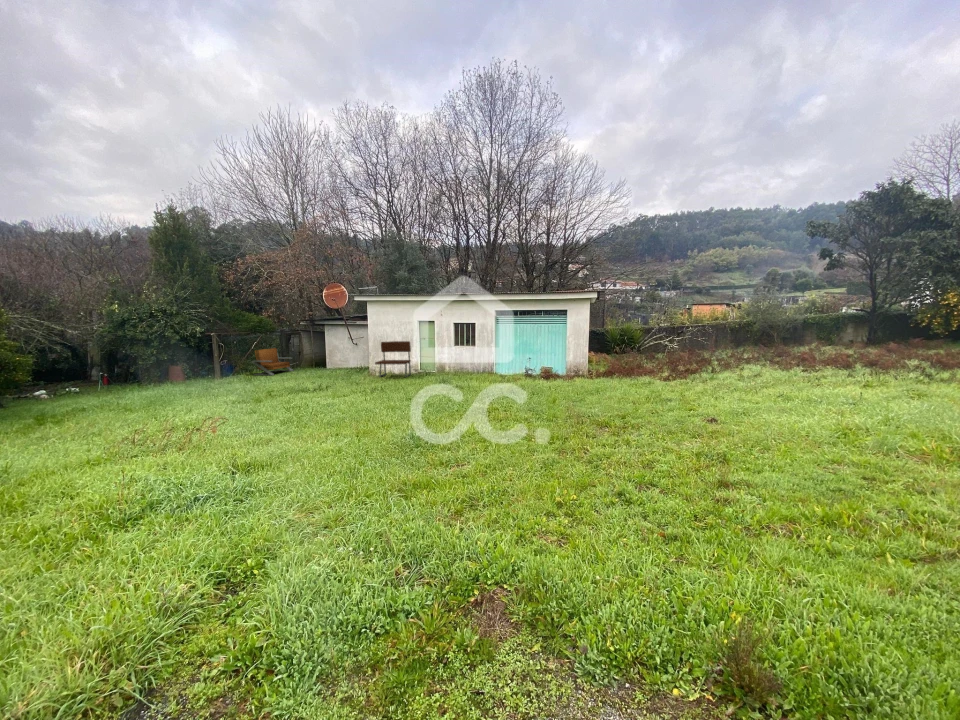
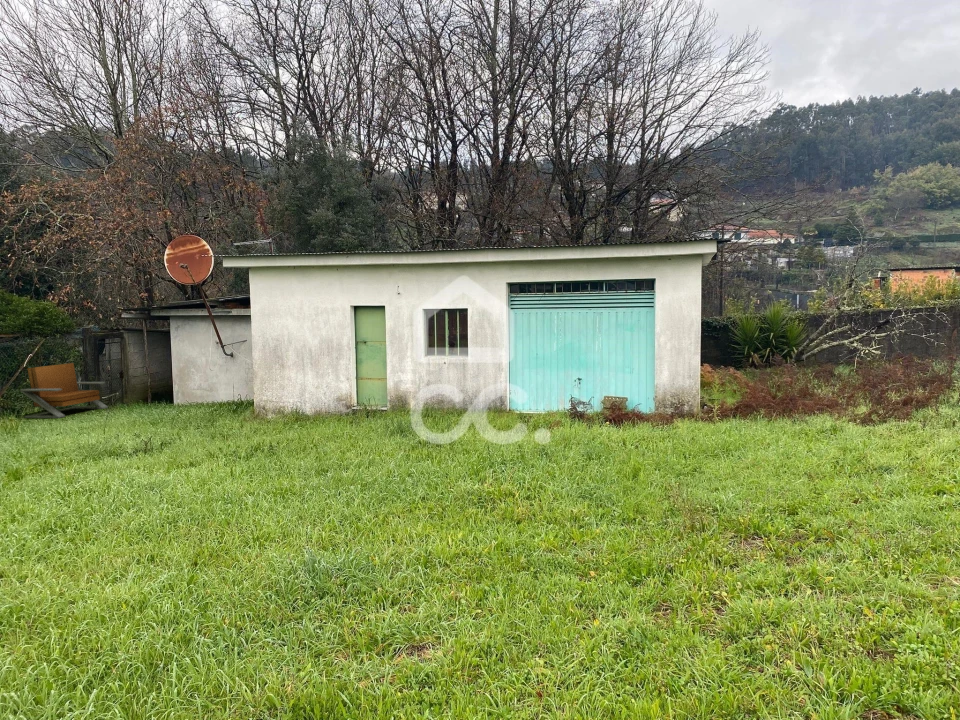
bench: present [375,341,411,377] -> none [262,346,337,420]

